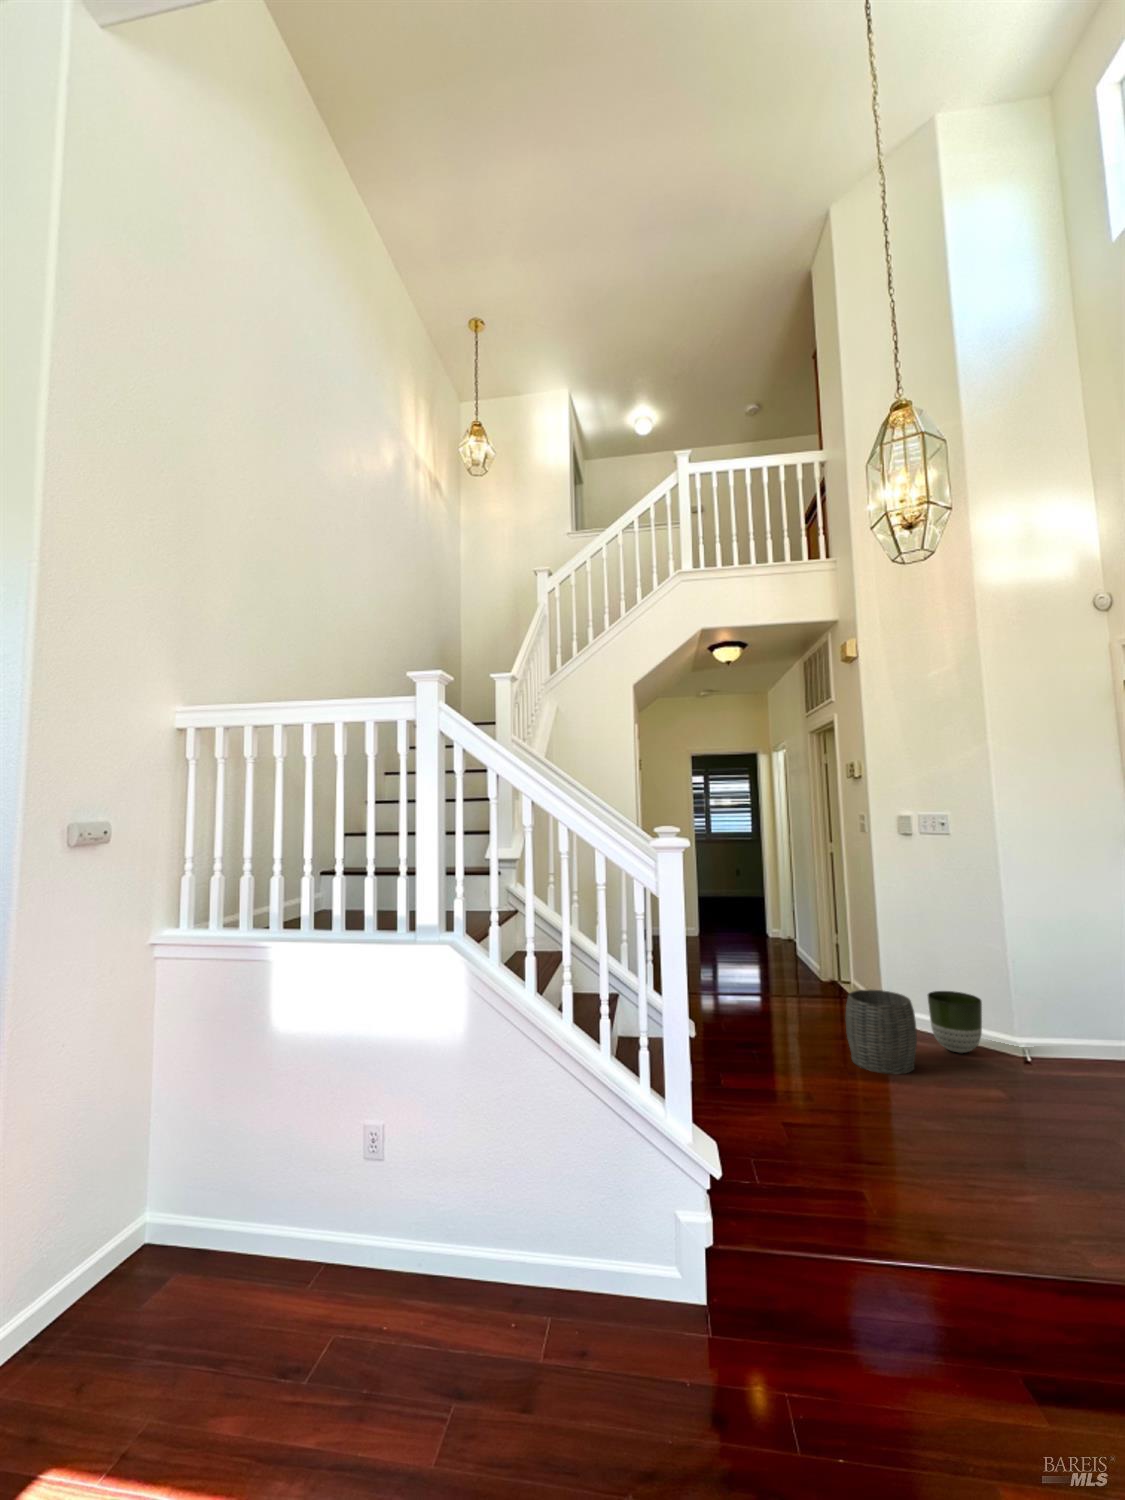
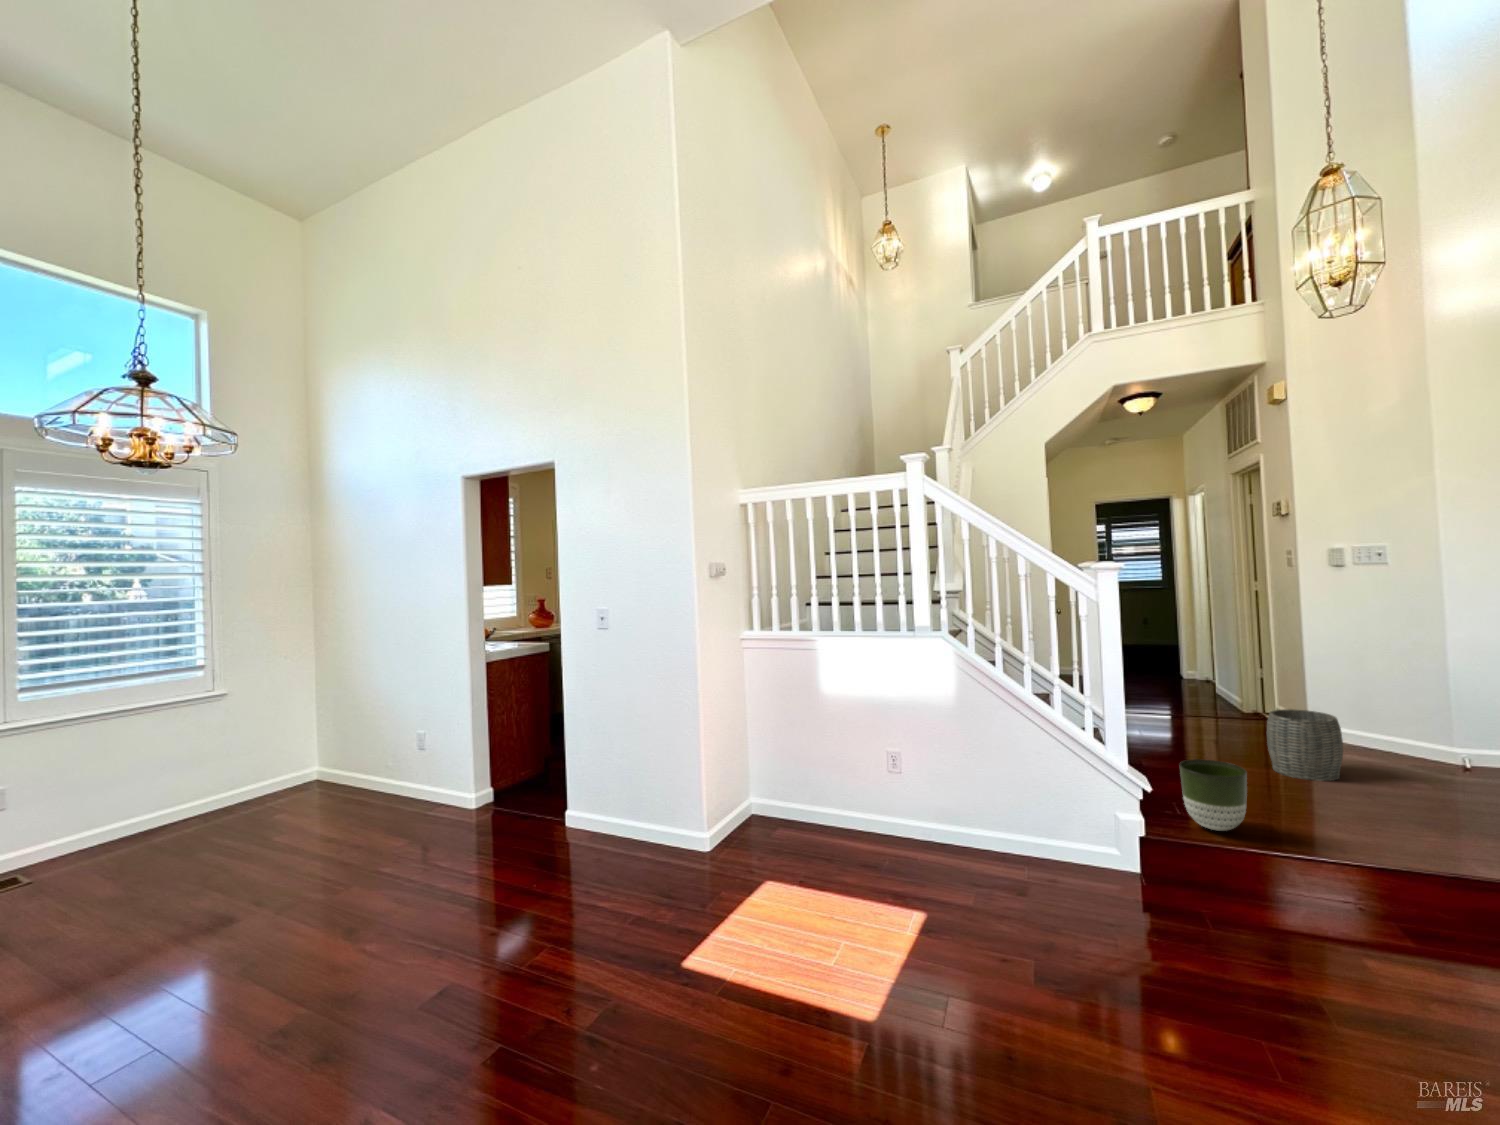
planter: present [927,991,982,1053] -> present [1180,759,1247,831]

